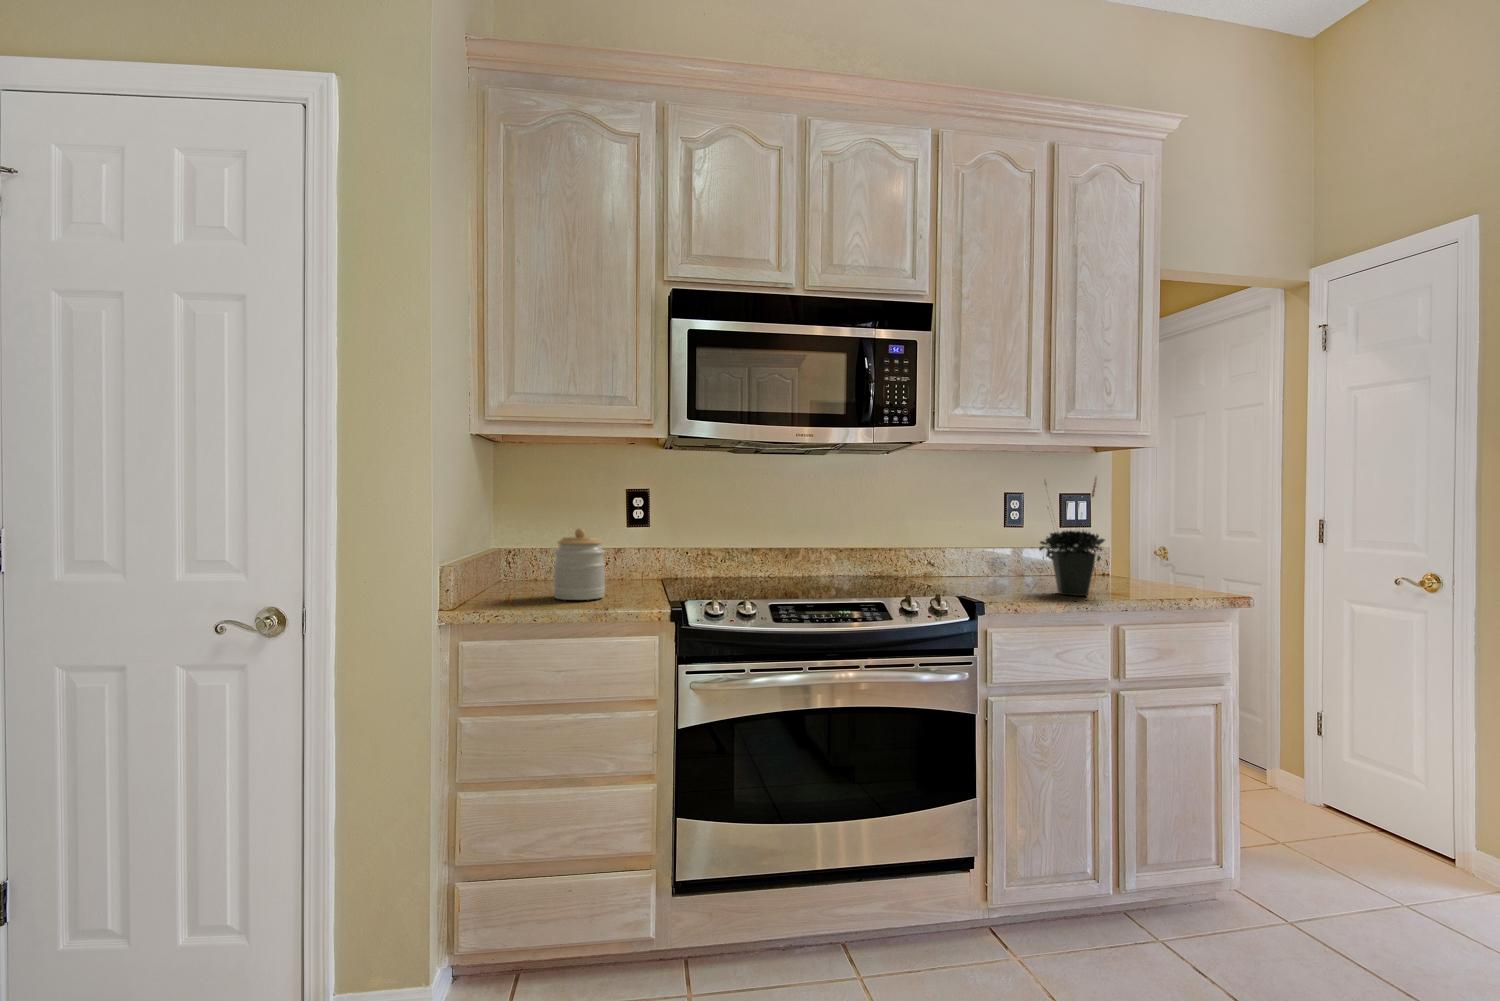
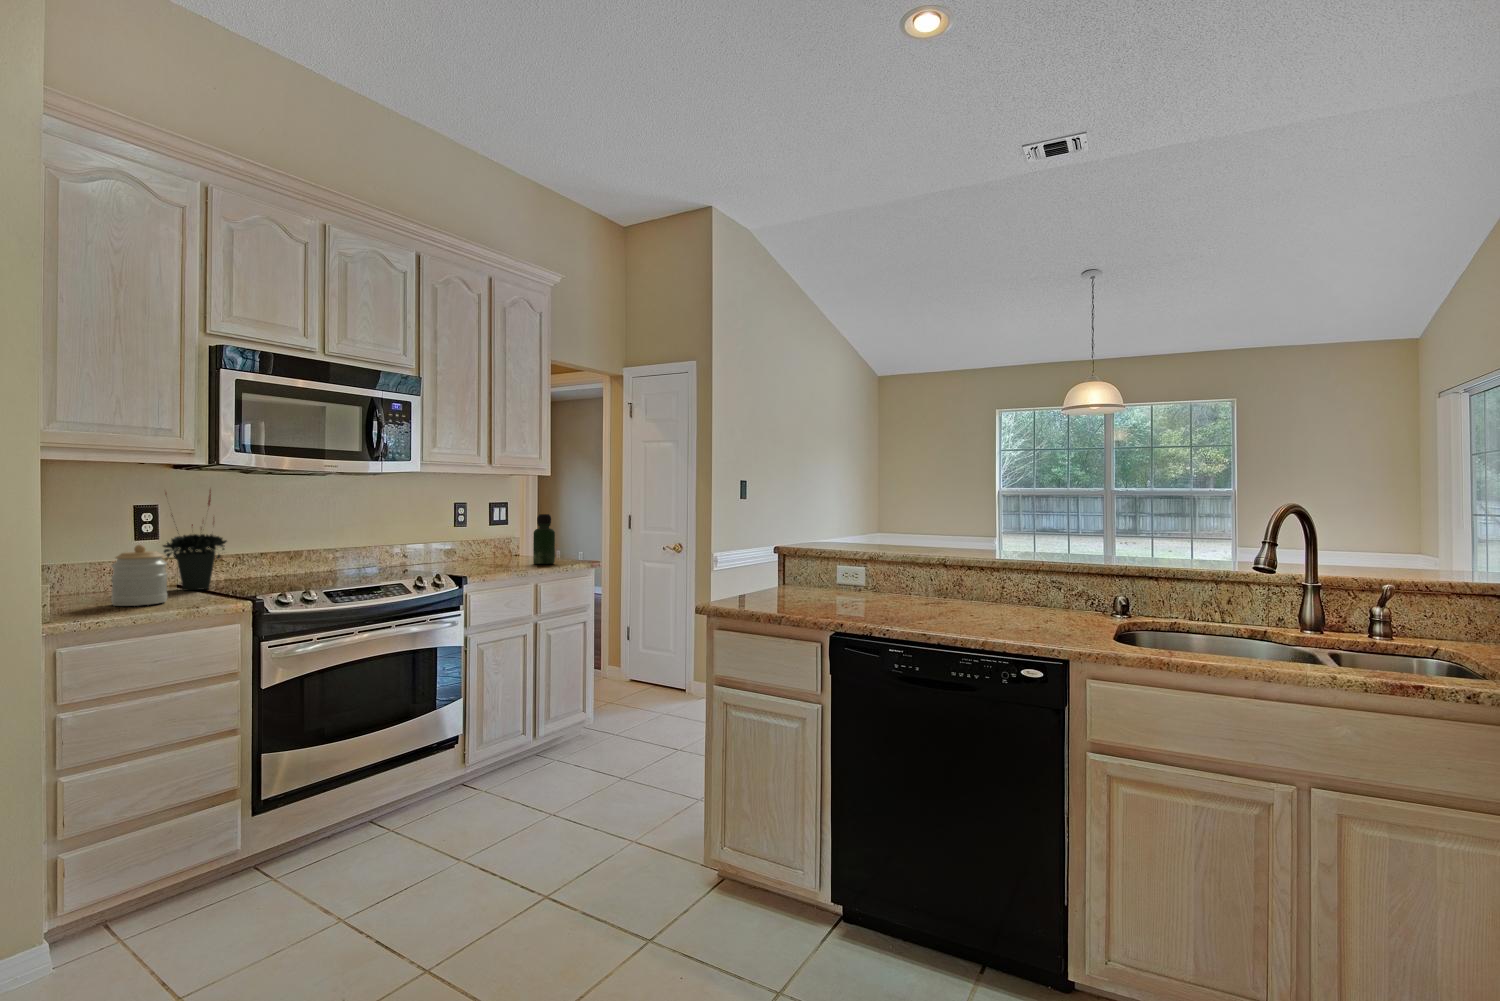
potted plant: present [1039,478,1105,596] -> present [163,490,227,590]
bottle: none [1125,511,1163,593] -> present [533,514,555,564]

